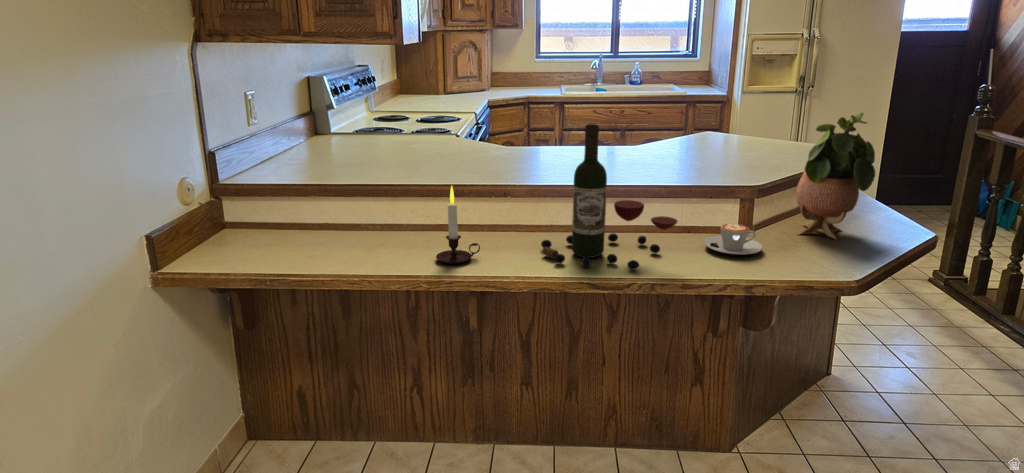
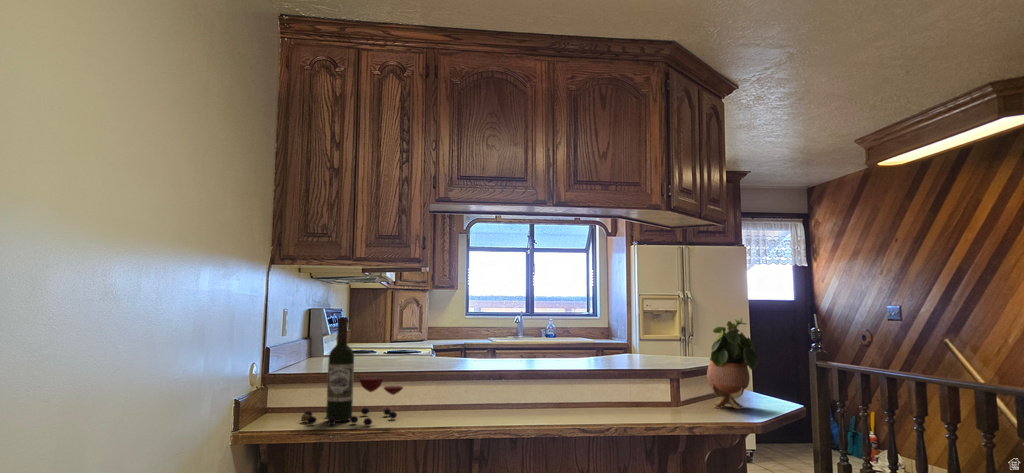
wine bottle: present [541,124,677,270] -> present [301,318,403,426]
candle: present [436,186,480,264] -> none [457,362,490,423]
coffee cup: present [704,224,762,254] -> none [651,395,693,416]

